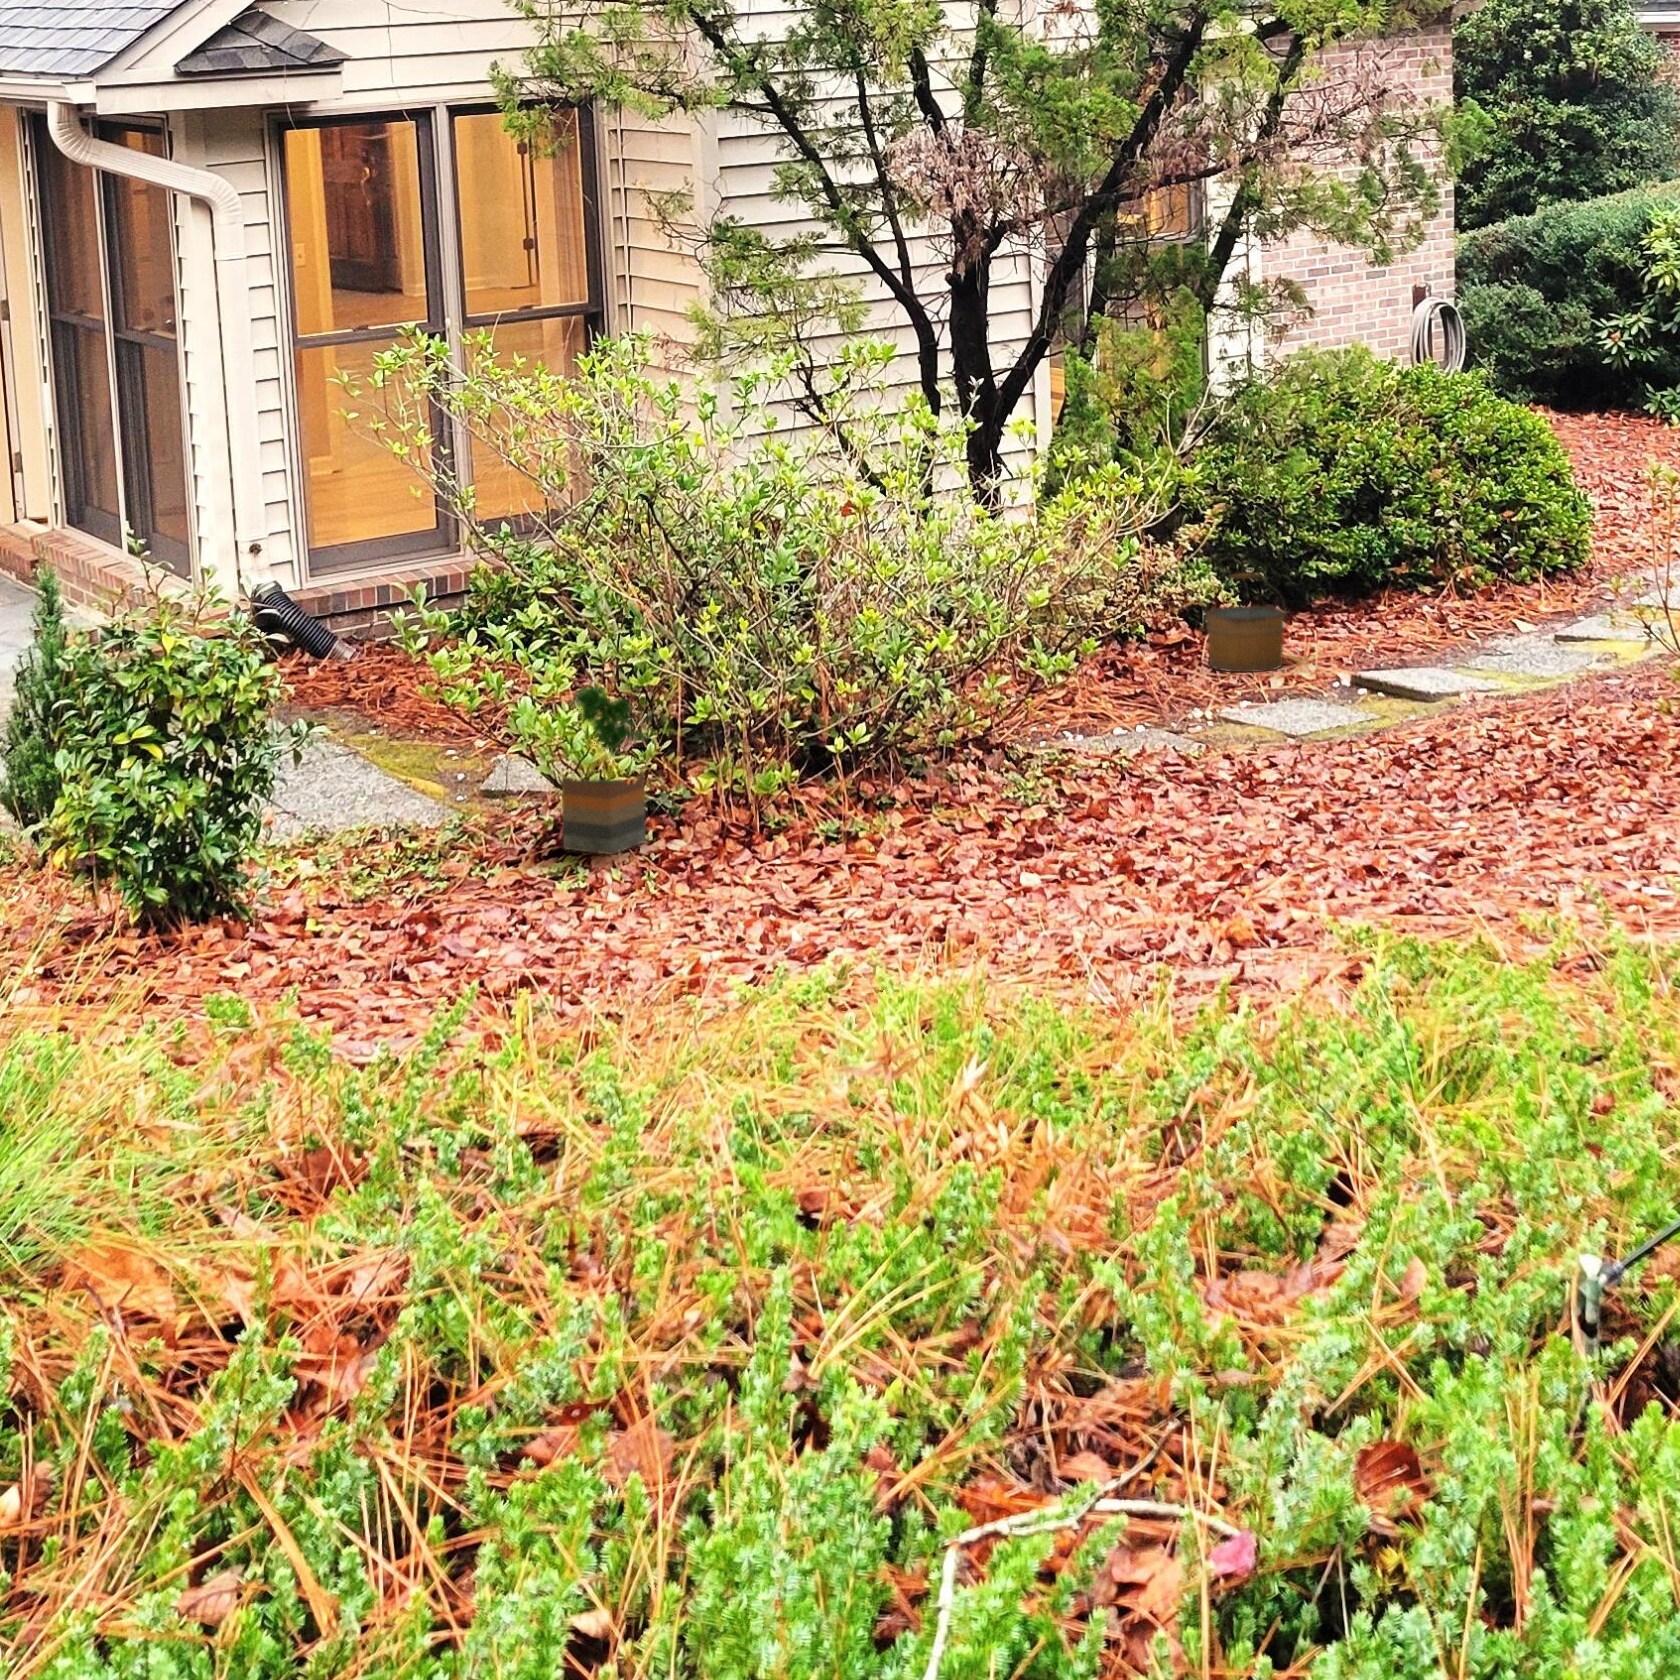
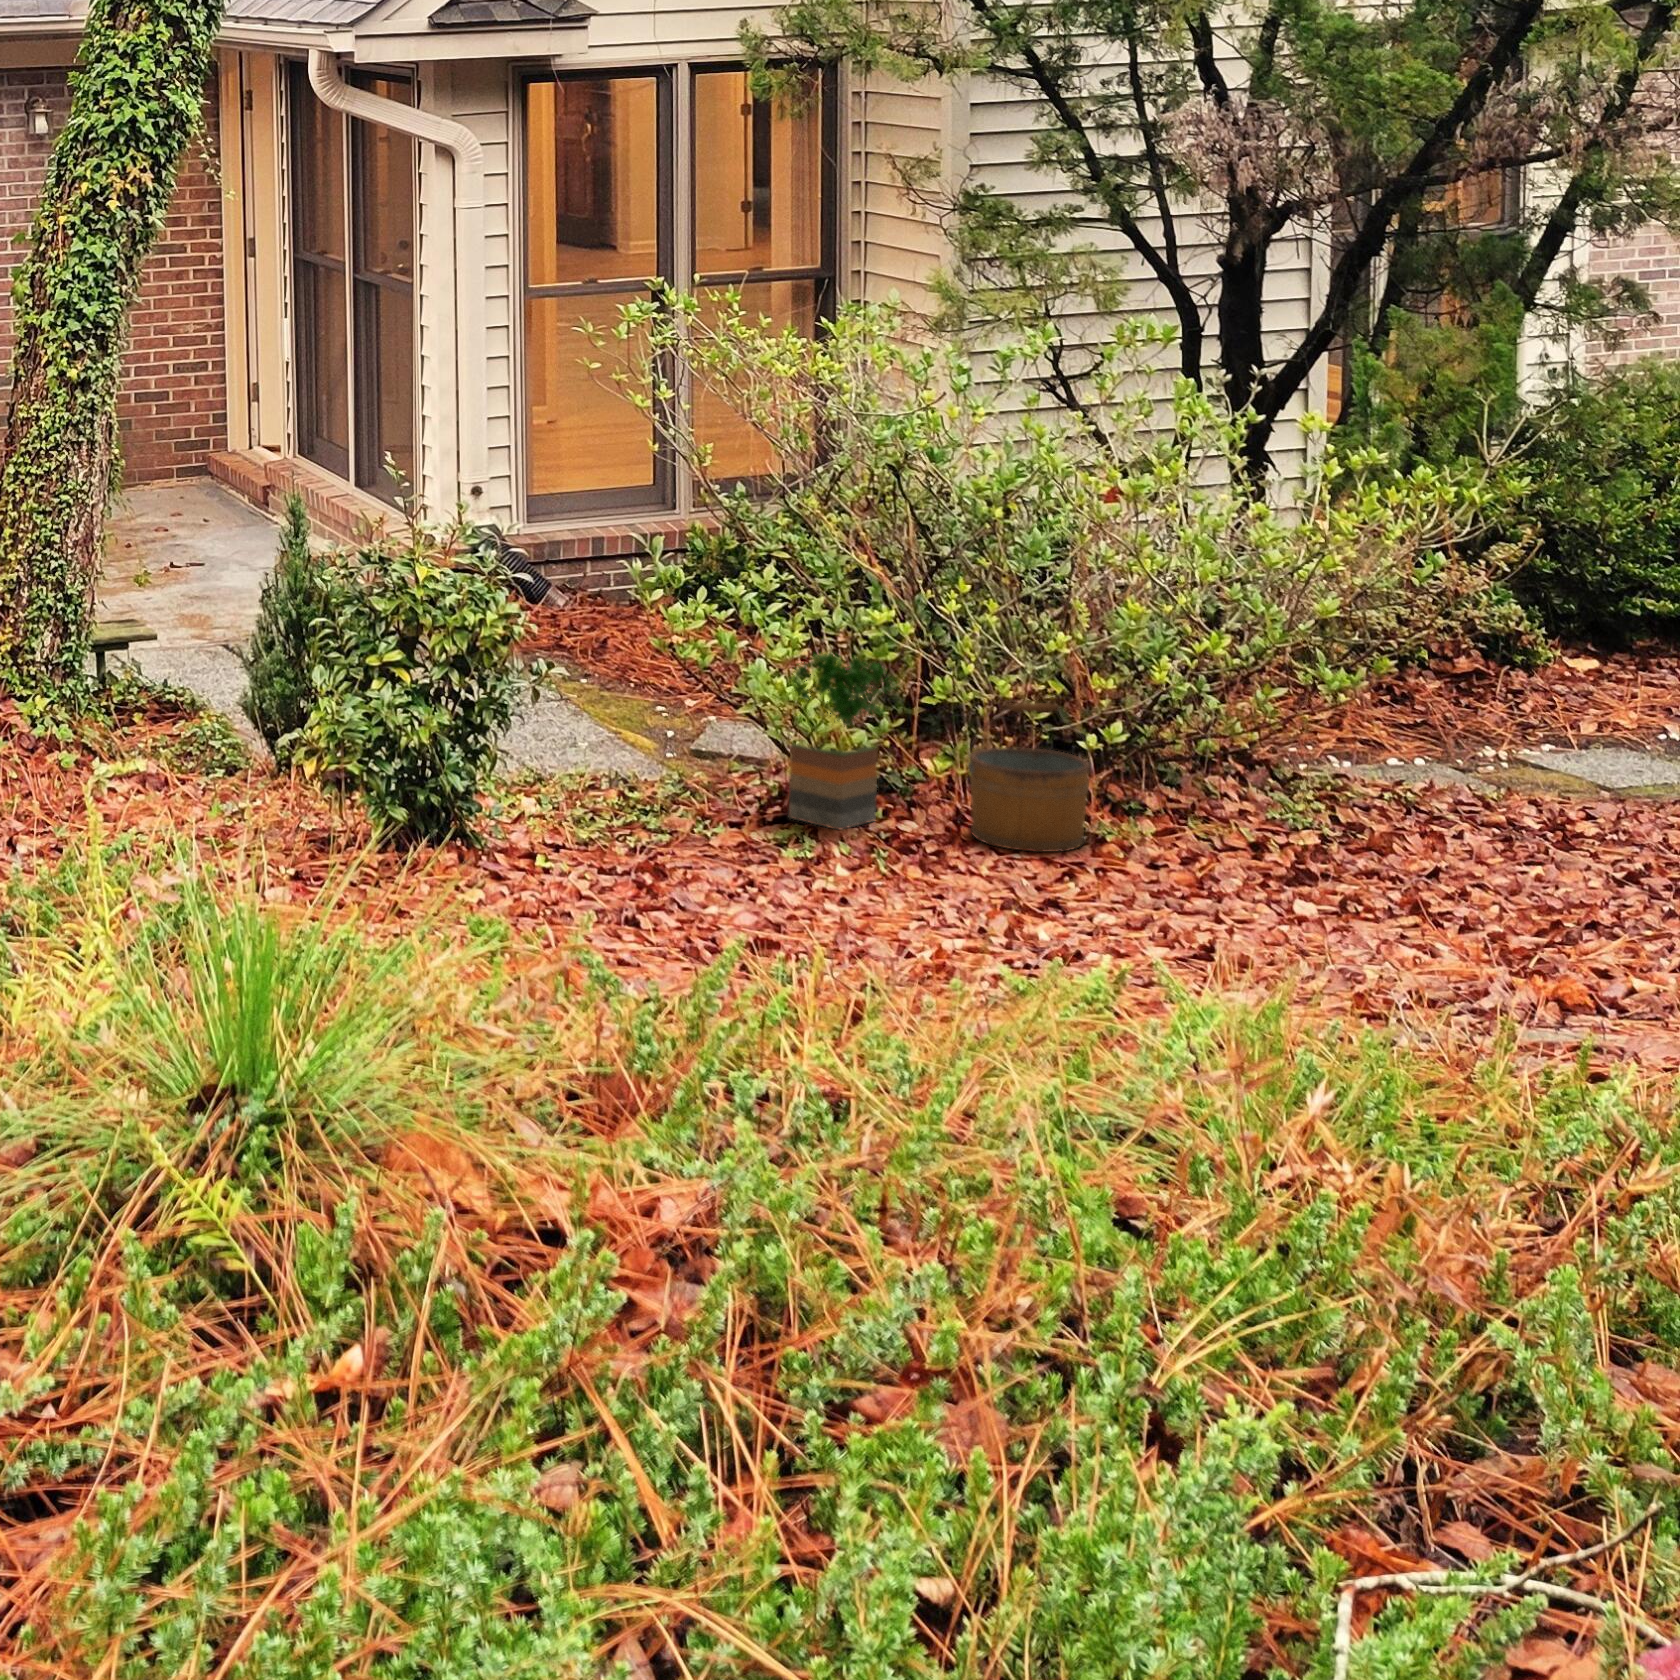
bucket: present [1205,573,1285,672] -> present [968,703,1090,852]

